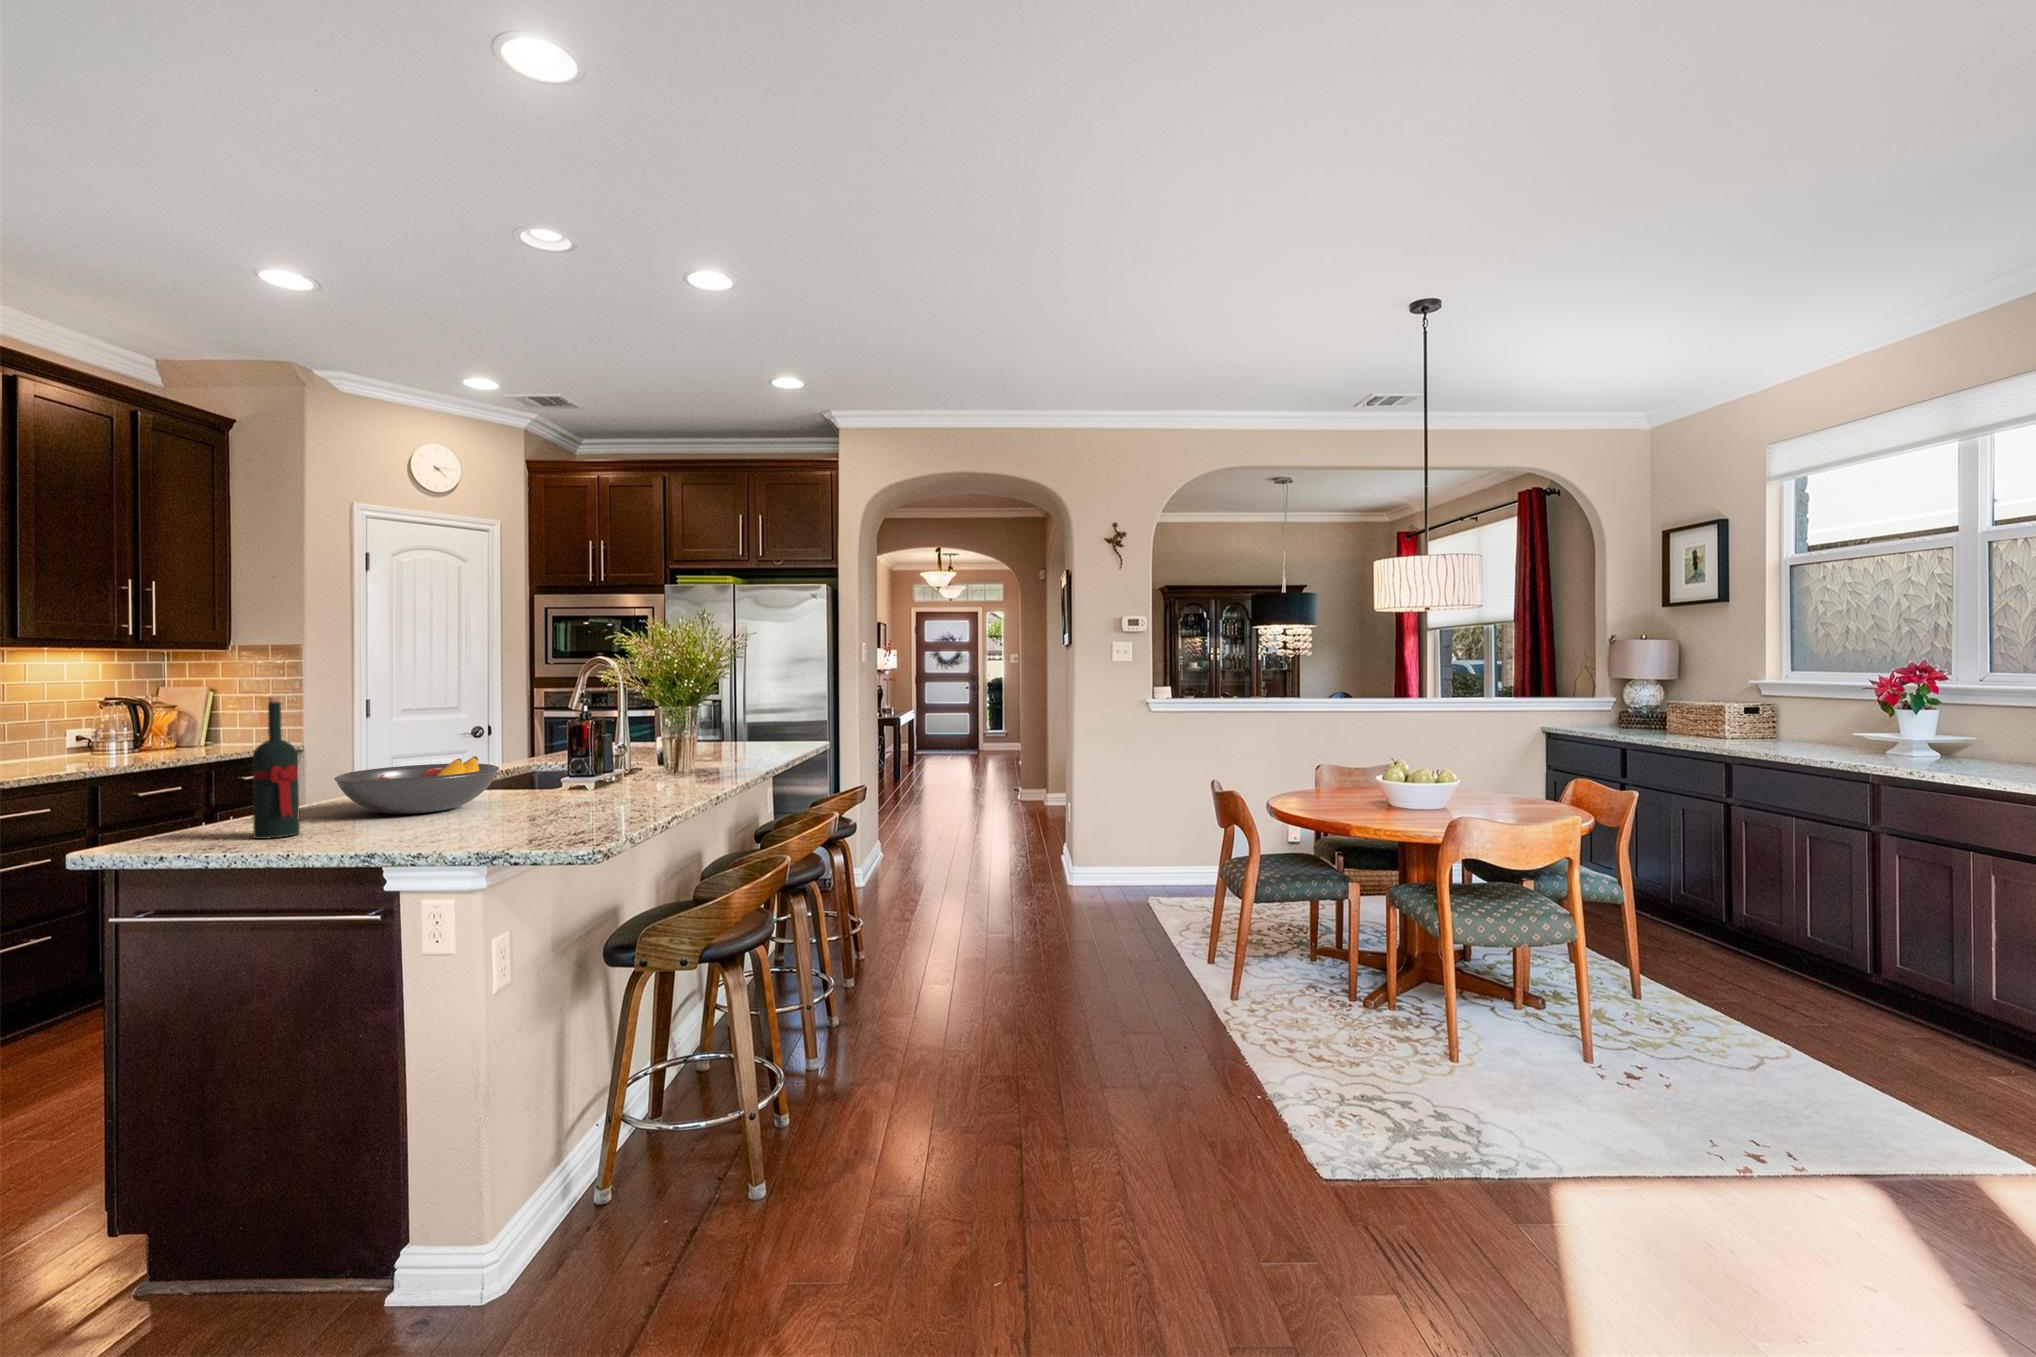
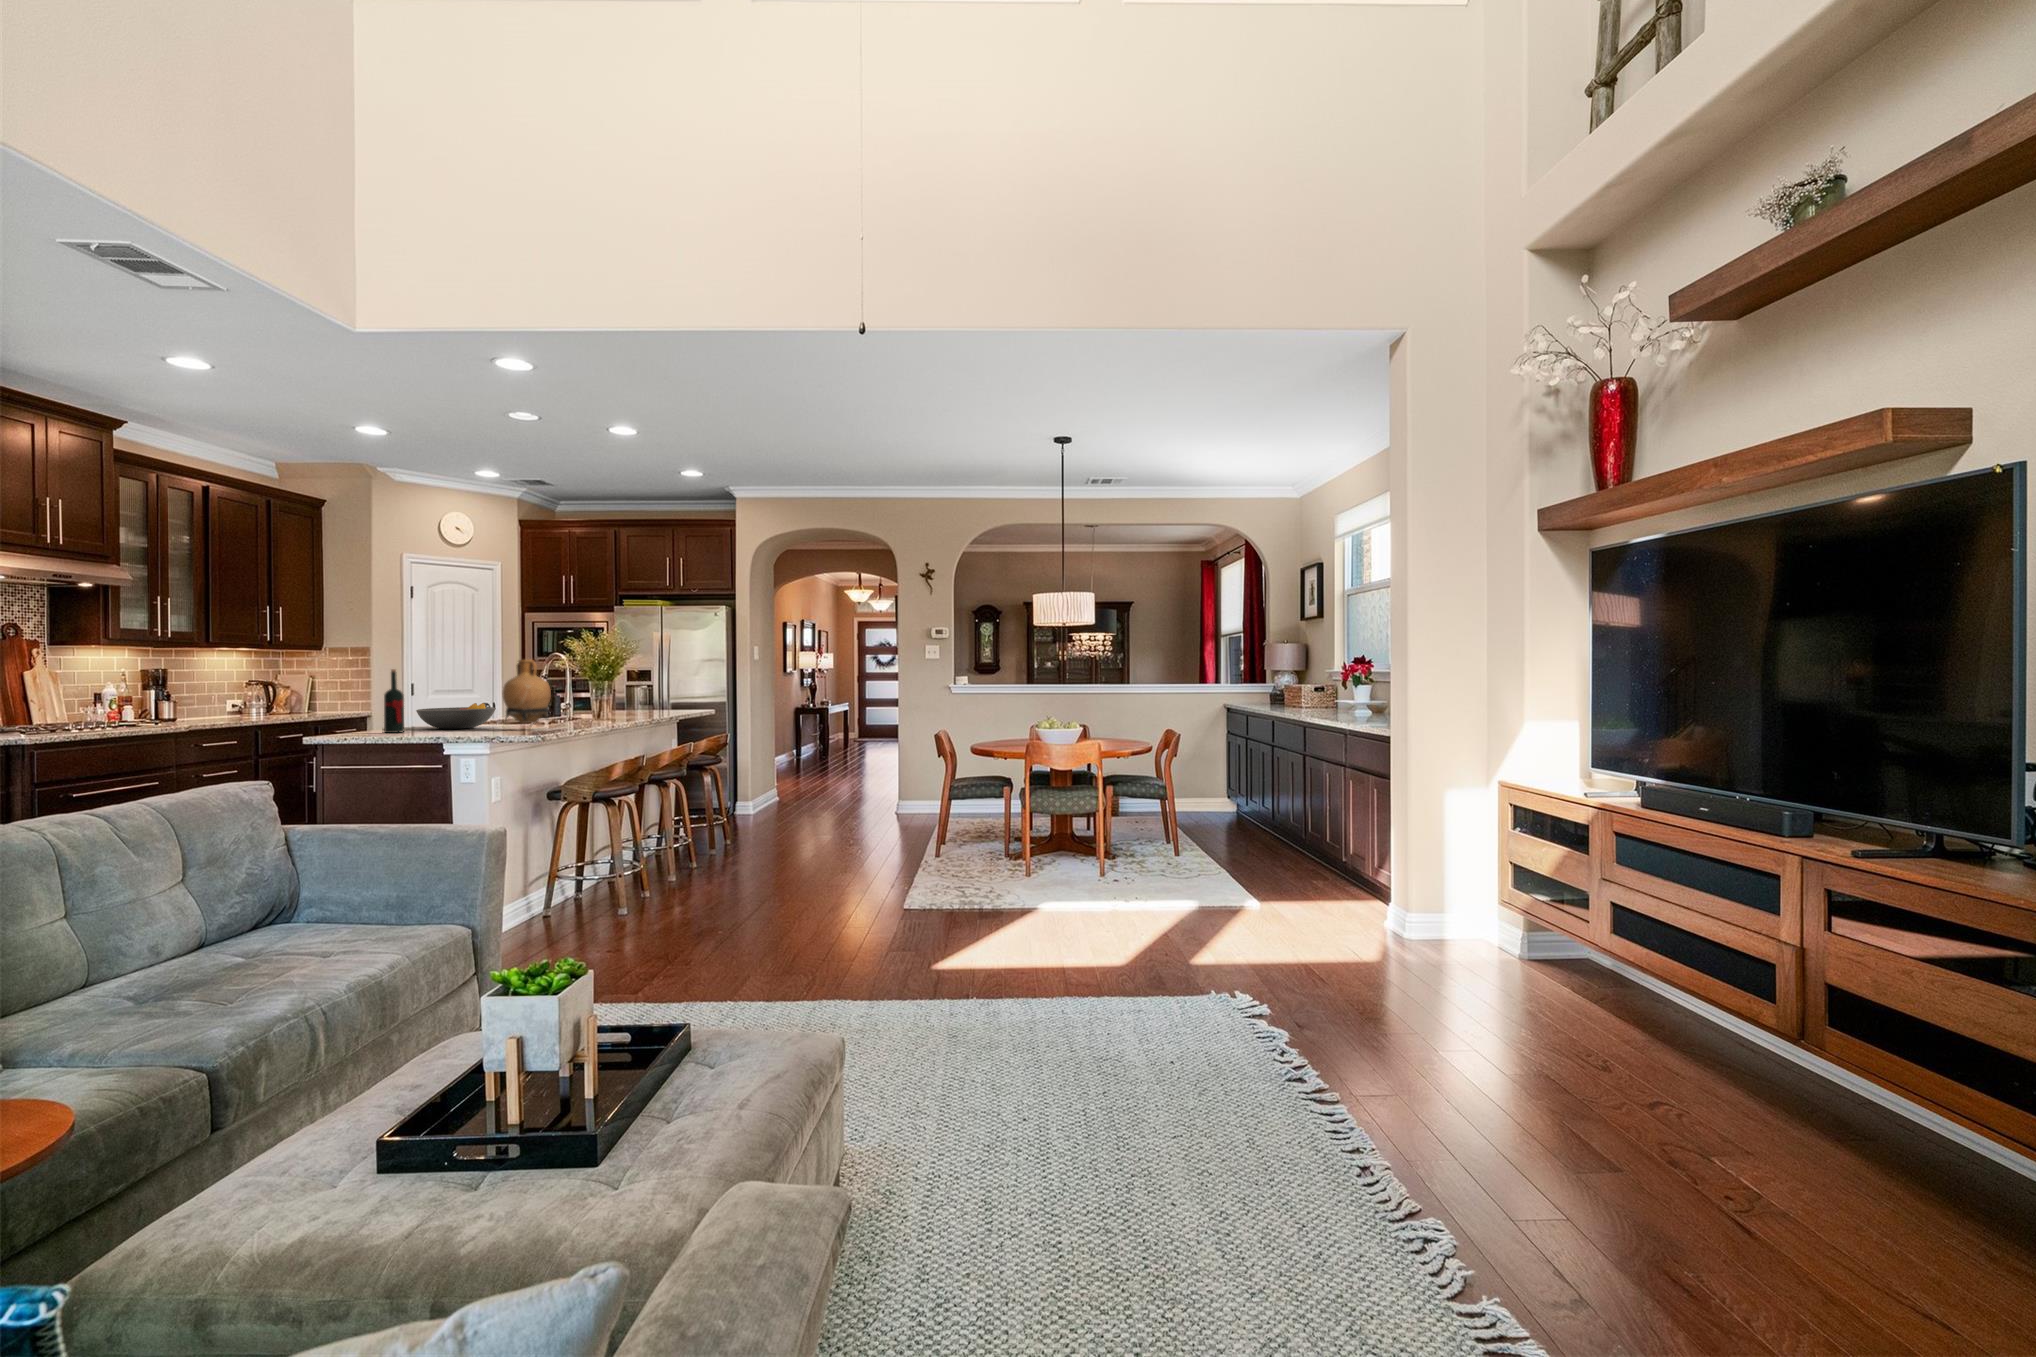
vase: none [514,674,612,812] -> present [502,660,551,724]

